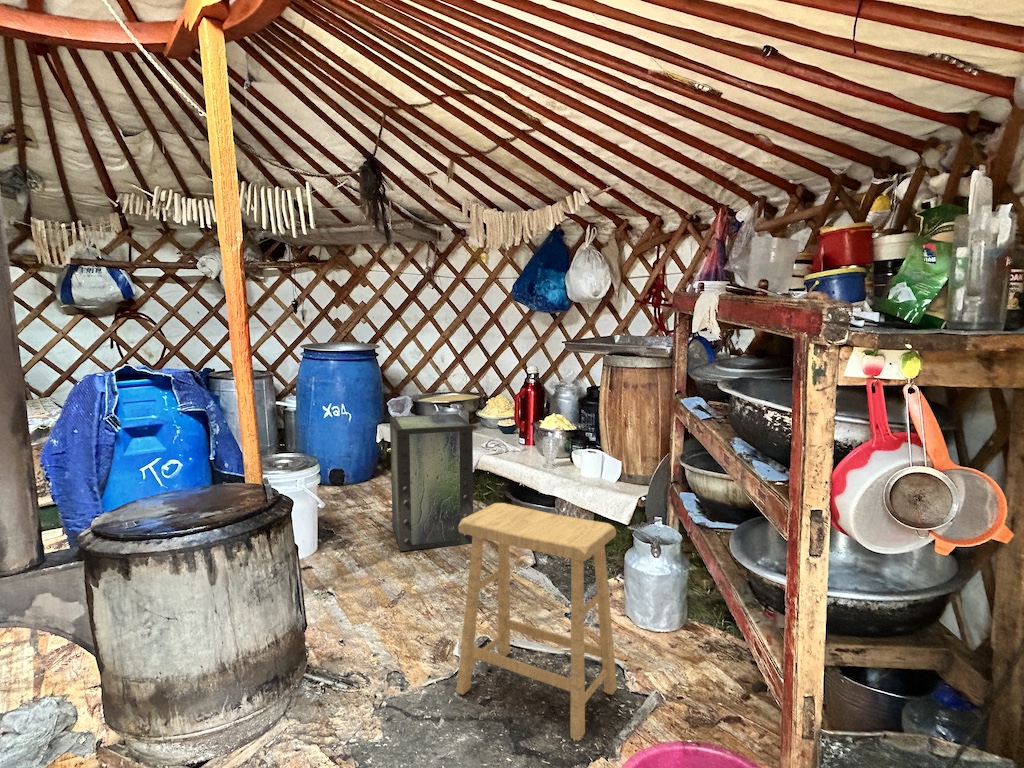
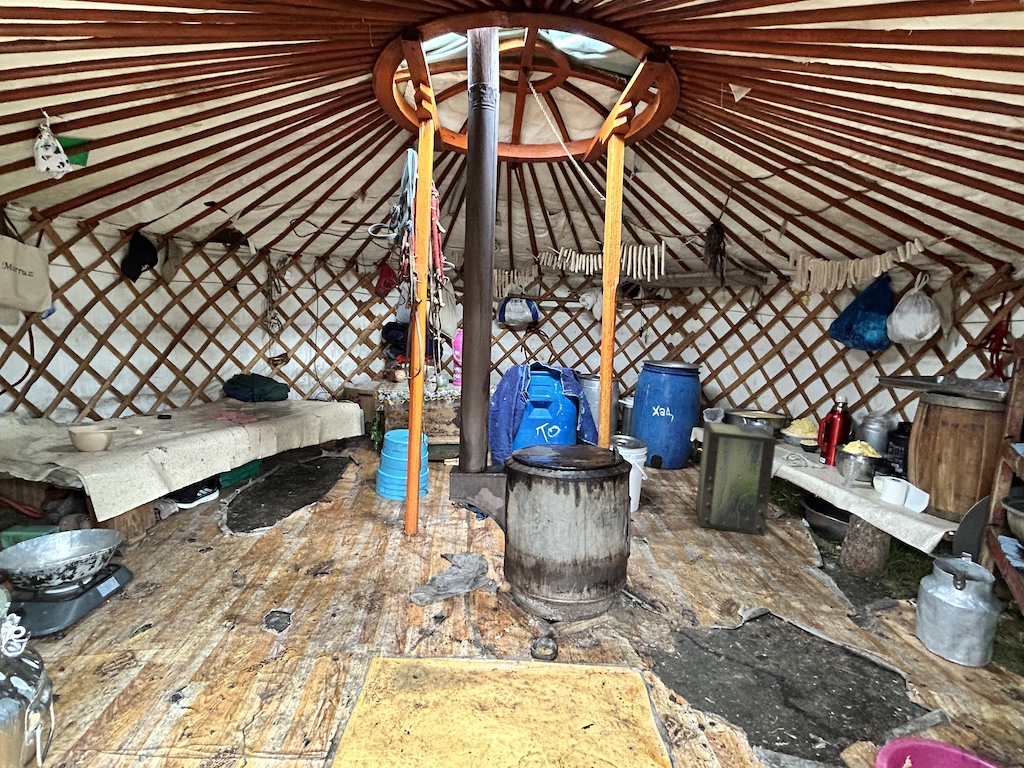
footstool: present [456,503,617,741] -> none [736,501,911,717]

